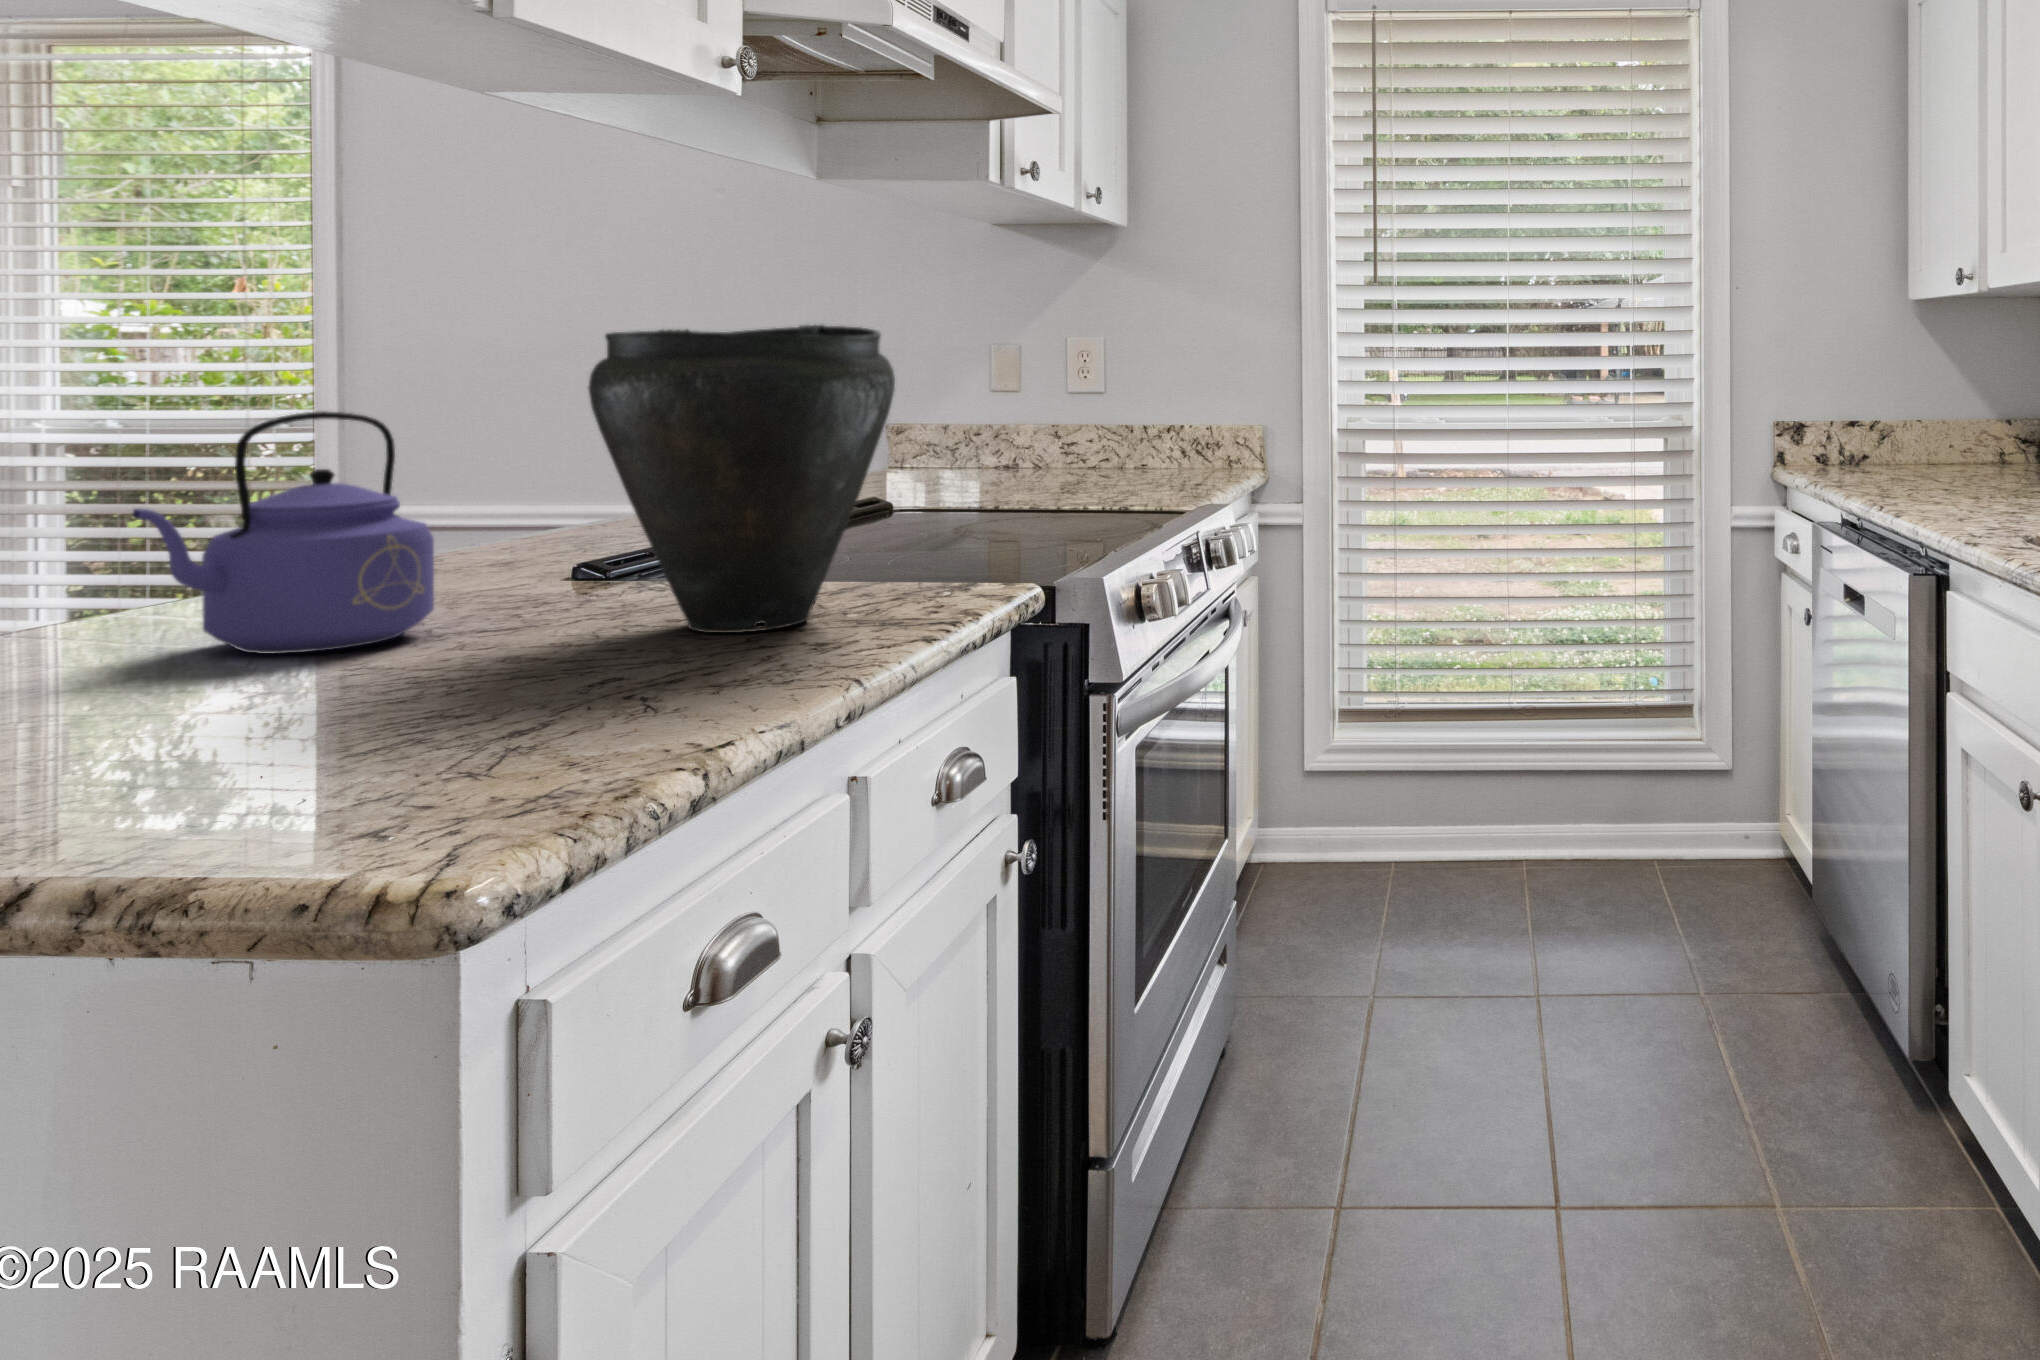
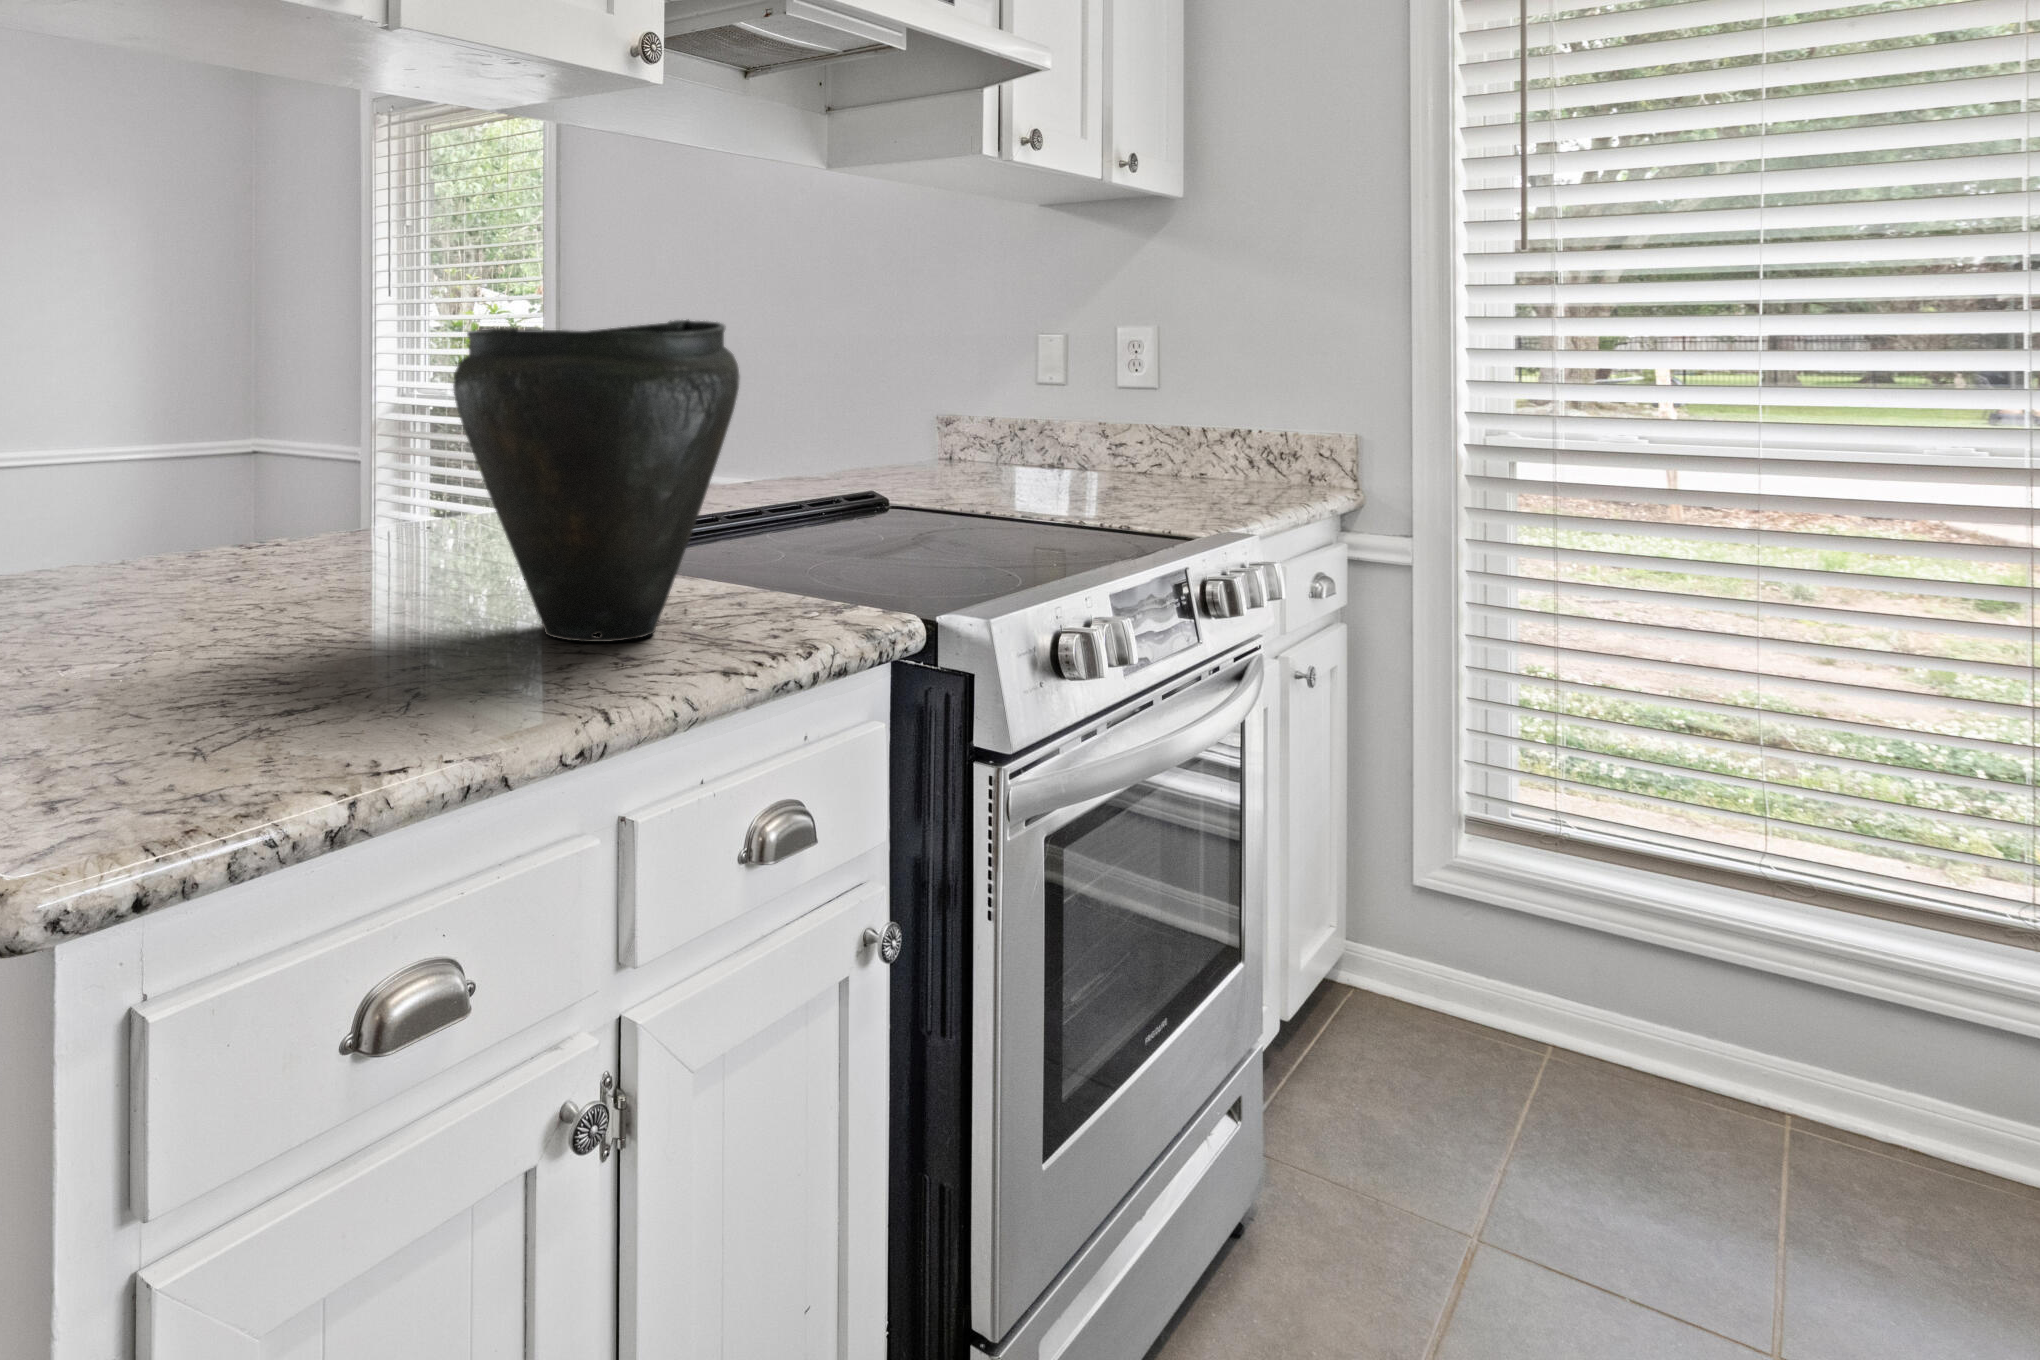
kettle: present [132,411,434,654] -> none [143,404,365,616]

